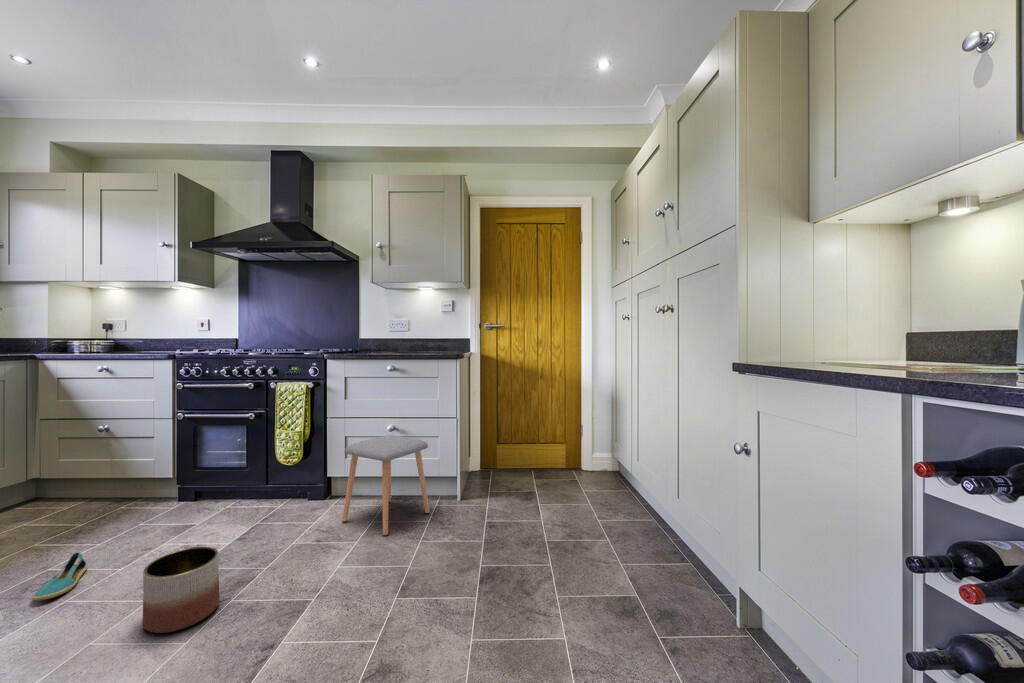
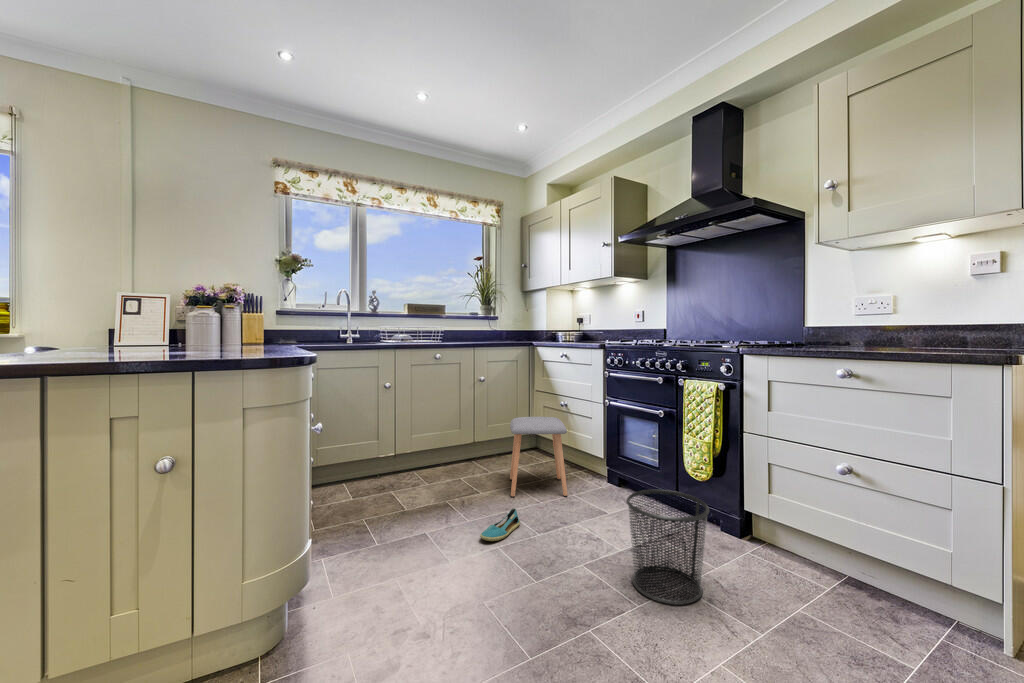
stool: present [342,435,430,536] -> present [510,417,567,497]
waste bin: none [246,472,318,561] -> present [626,490,709,605]
planter: present [143,547,219,633] -> none [516,543,580,632]

